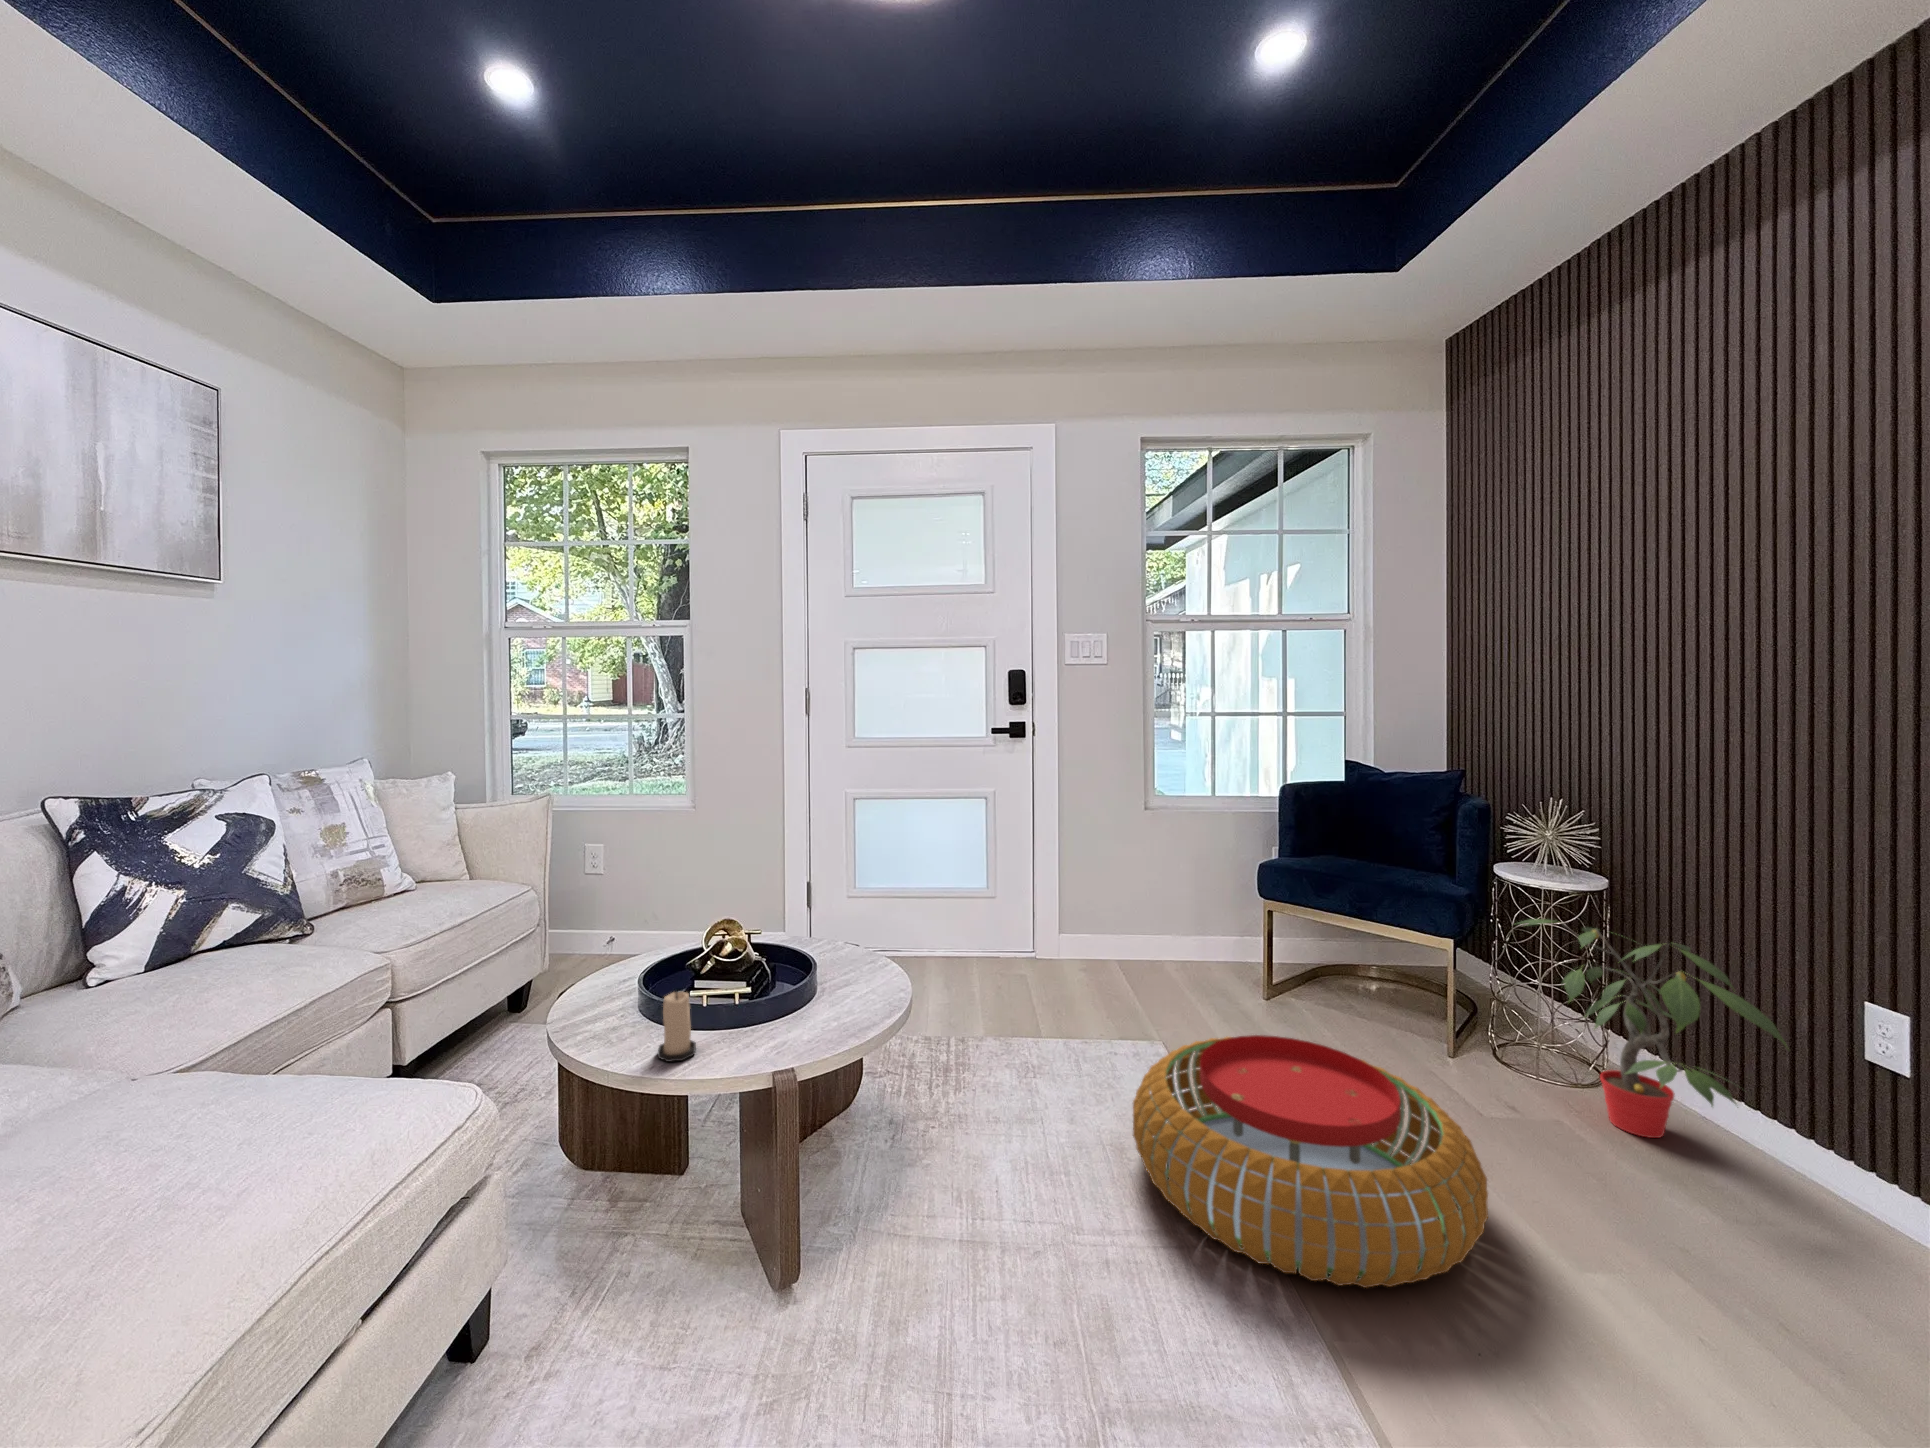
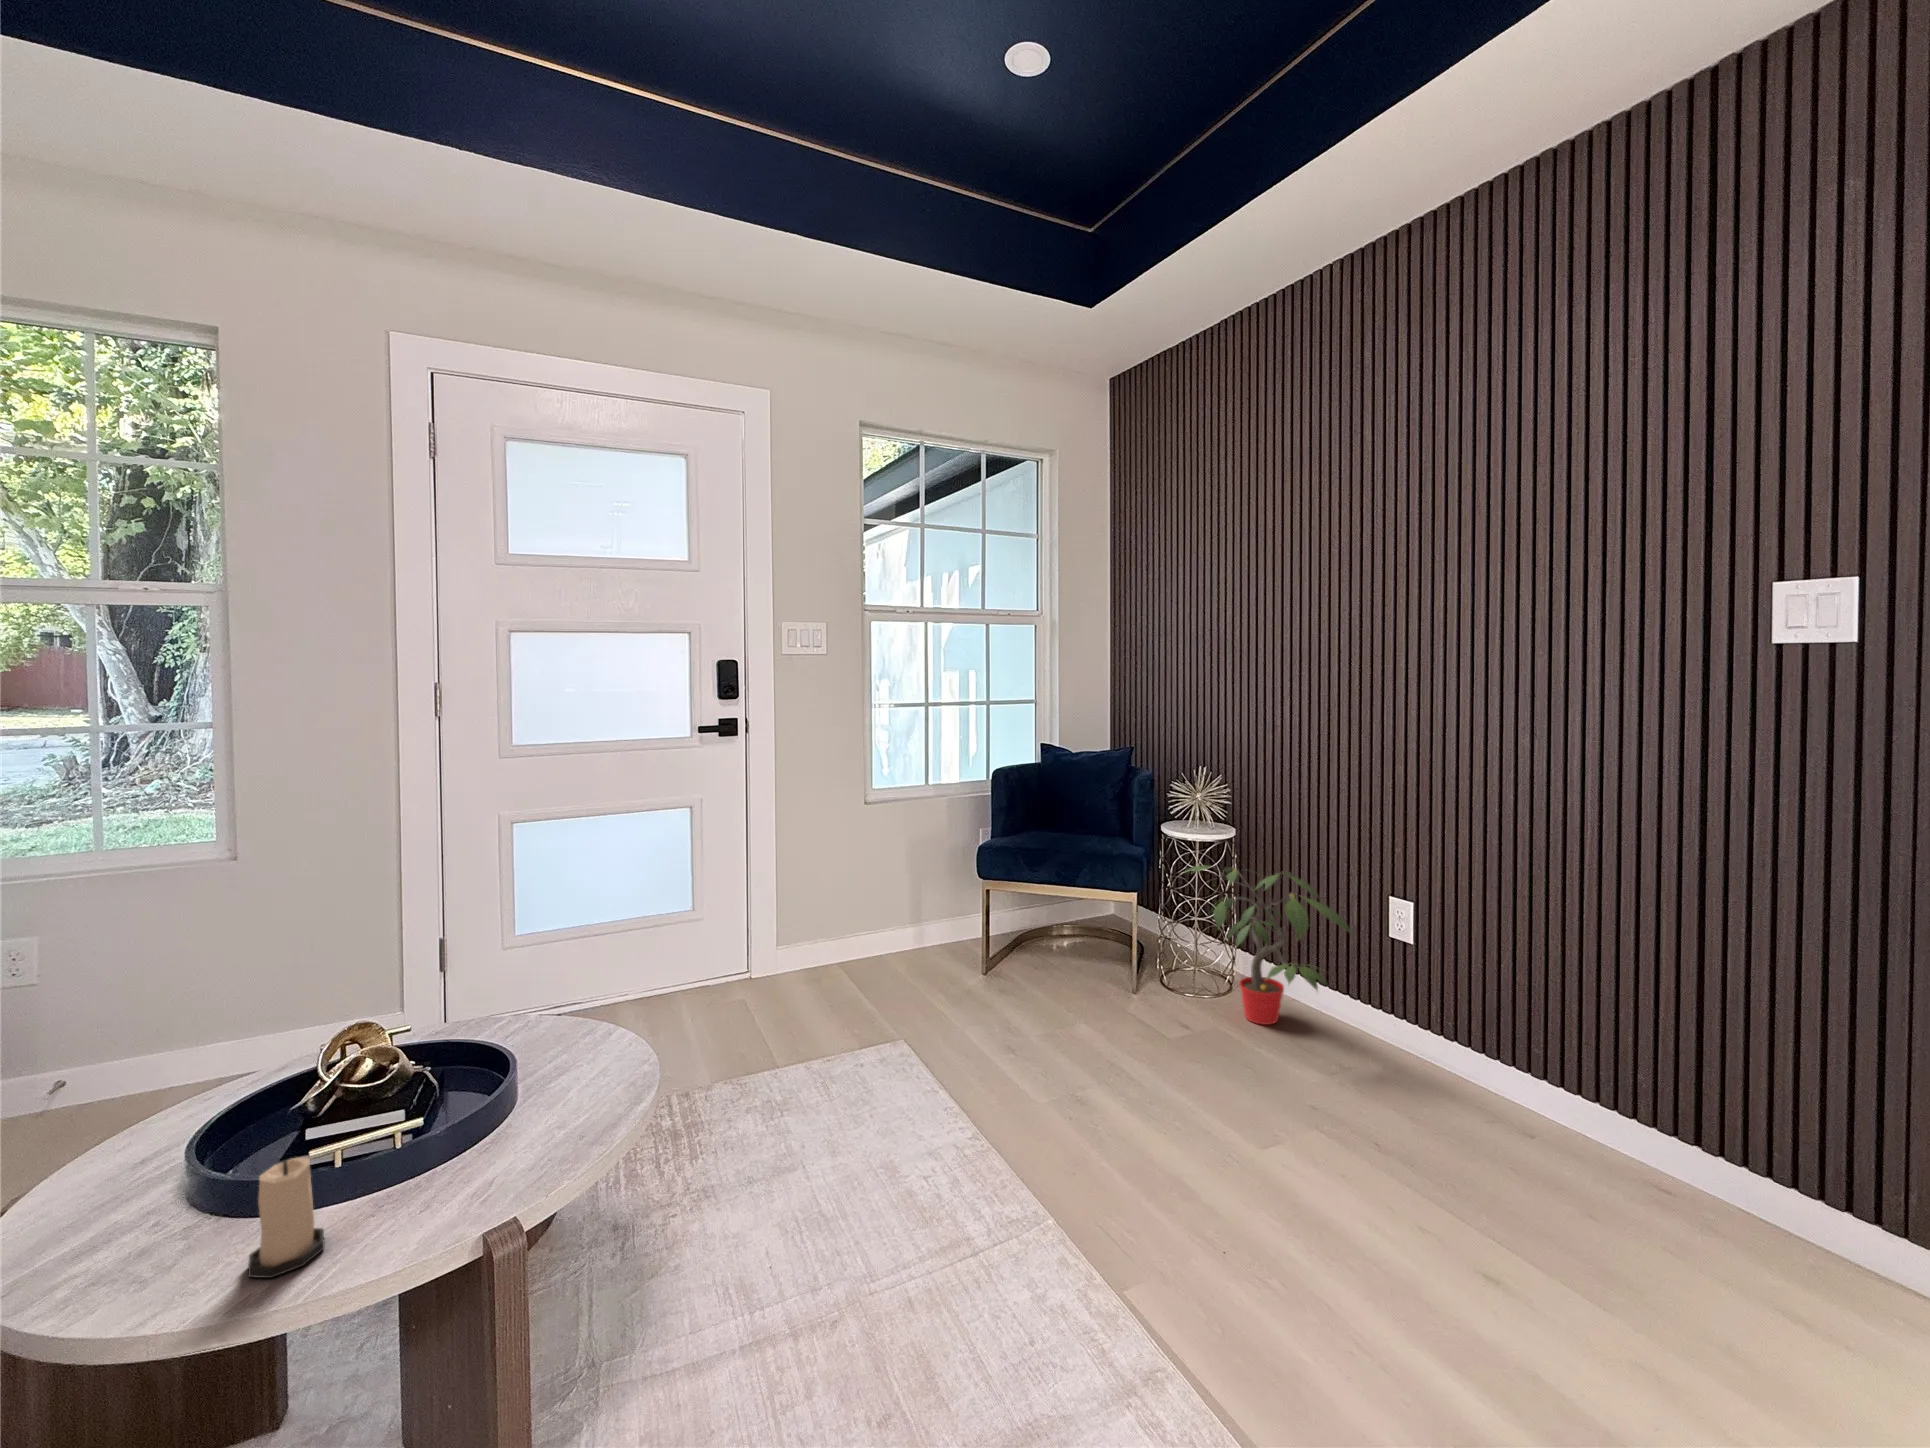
pouf: present [1133,1035,1488,1288] -> none [904,1010,1206,1241]

